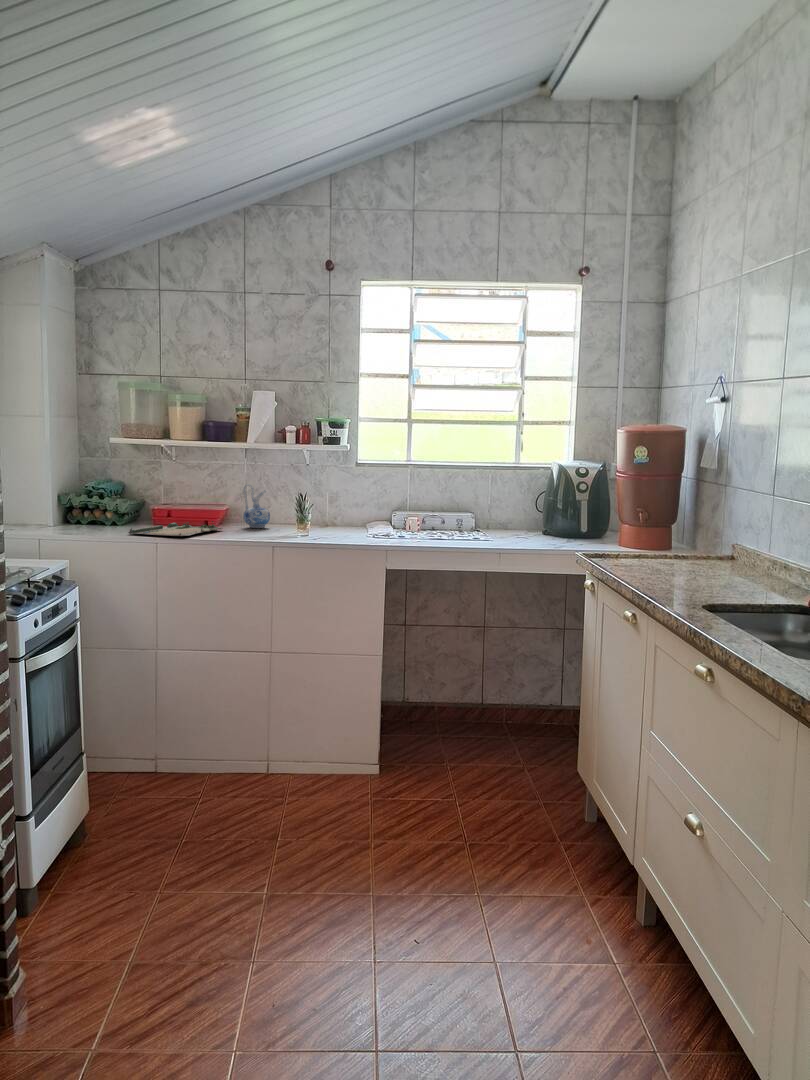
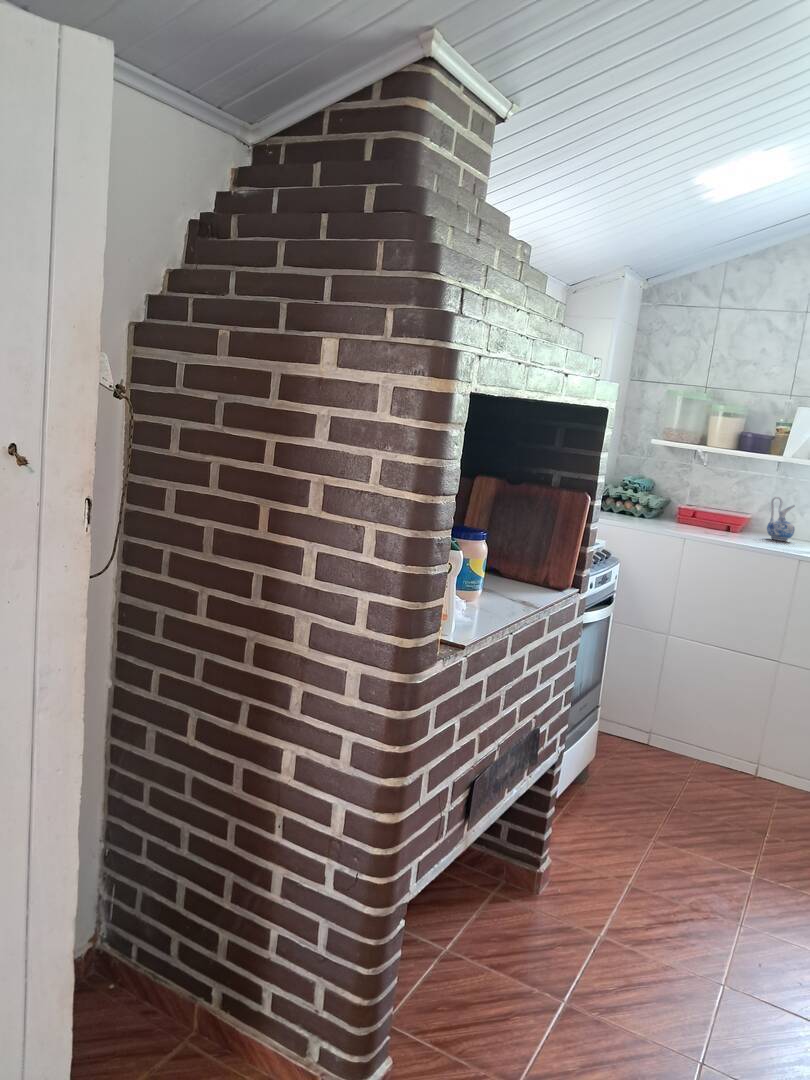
tray: present [128,521,223,536] -> none [658,522,747,537]

